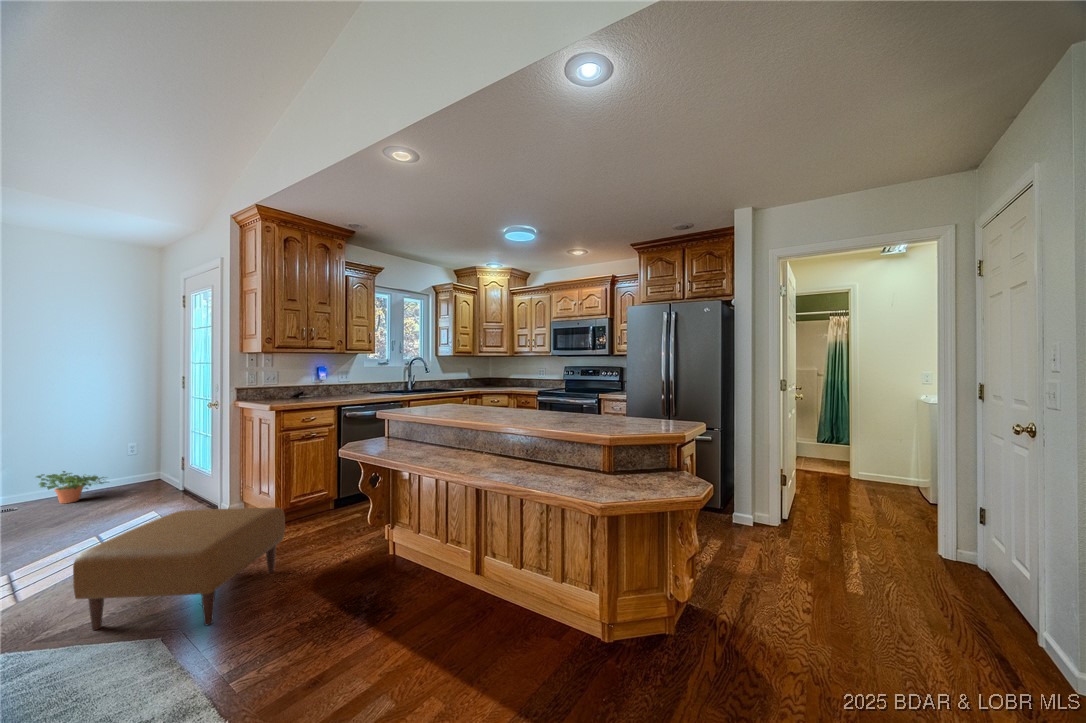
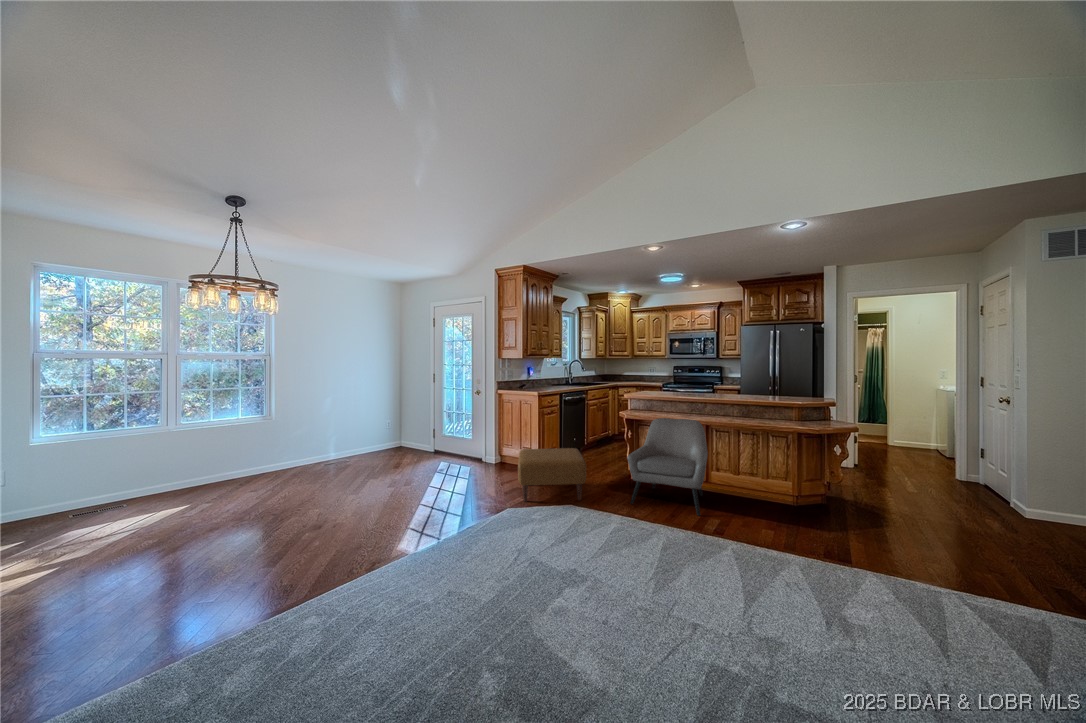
armchair: none [291,456,471,685] -> present [627,418,707,516]
potted plant: present [36,471,106,504] -> none [354,436,392,457]

